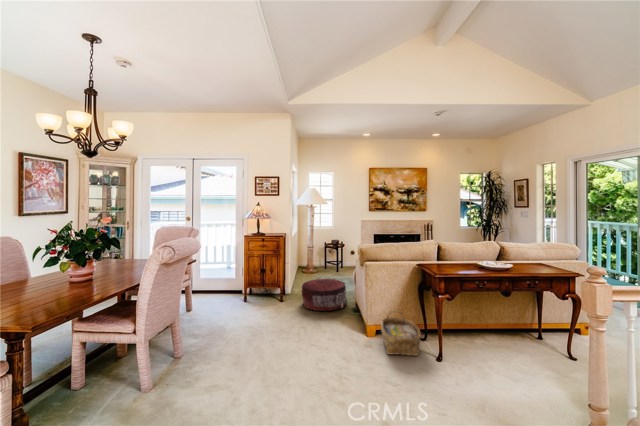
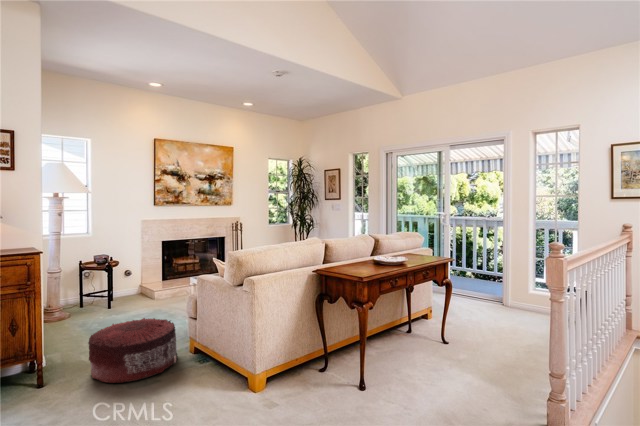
woven basket: present [381,311,421,356] -> none [276,339,338,404]

